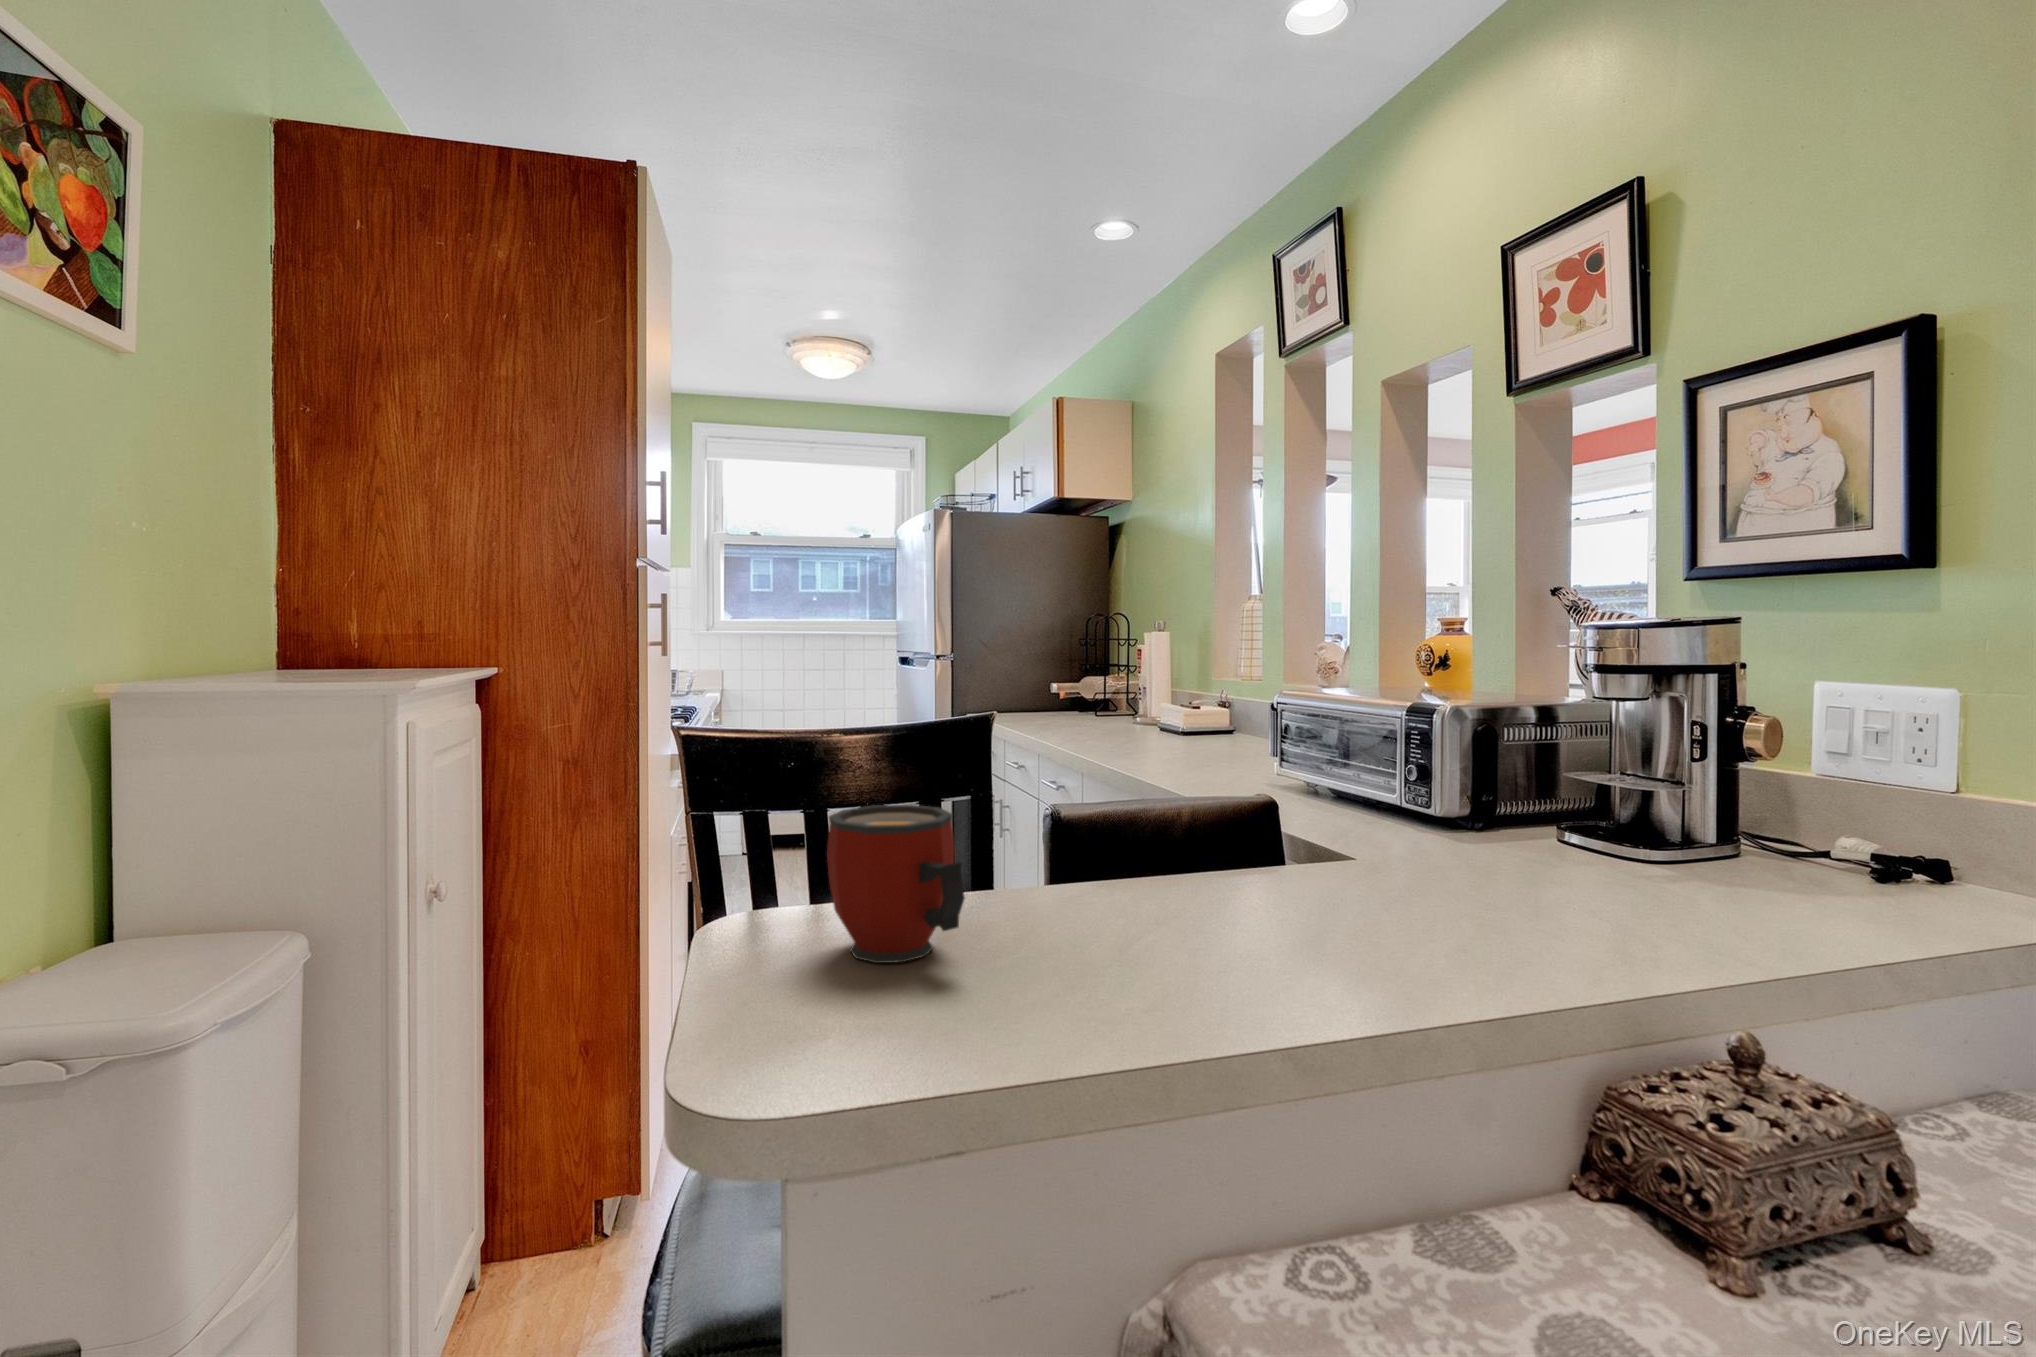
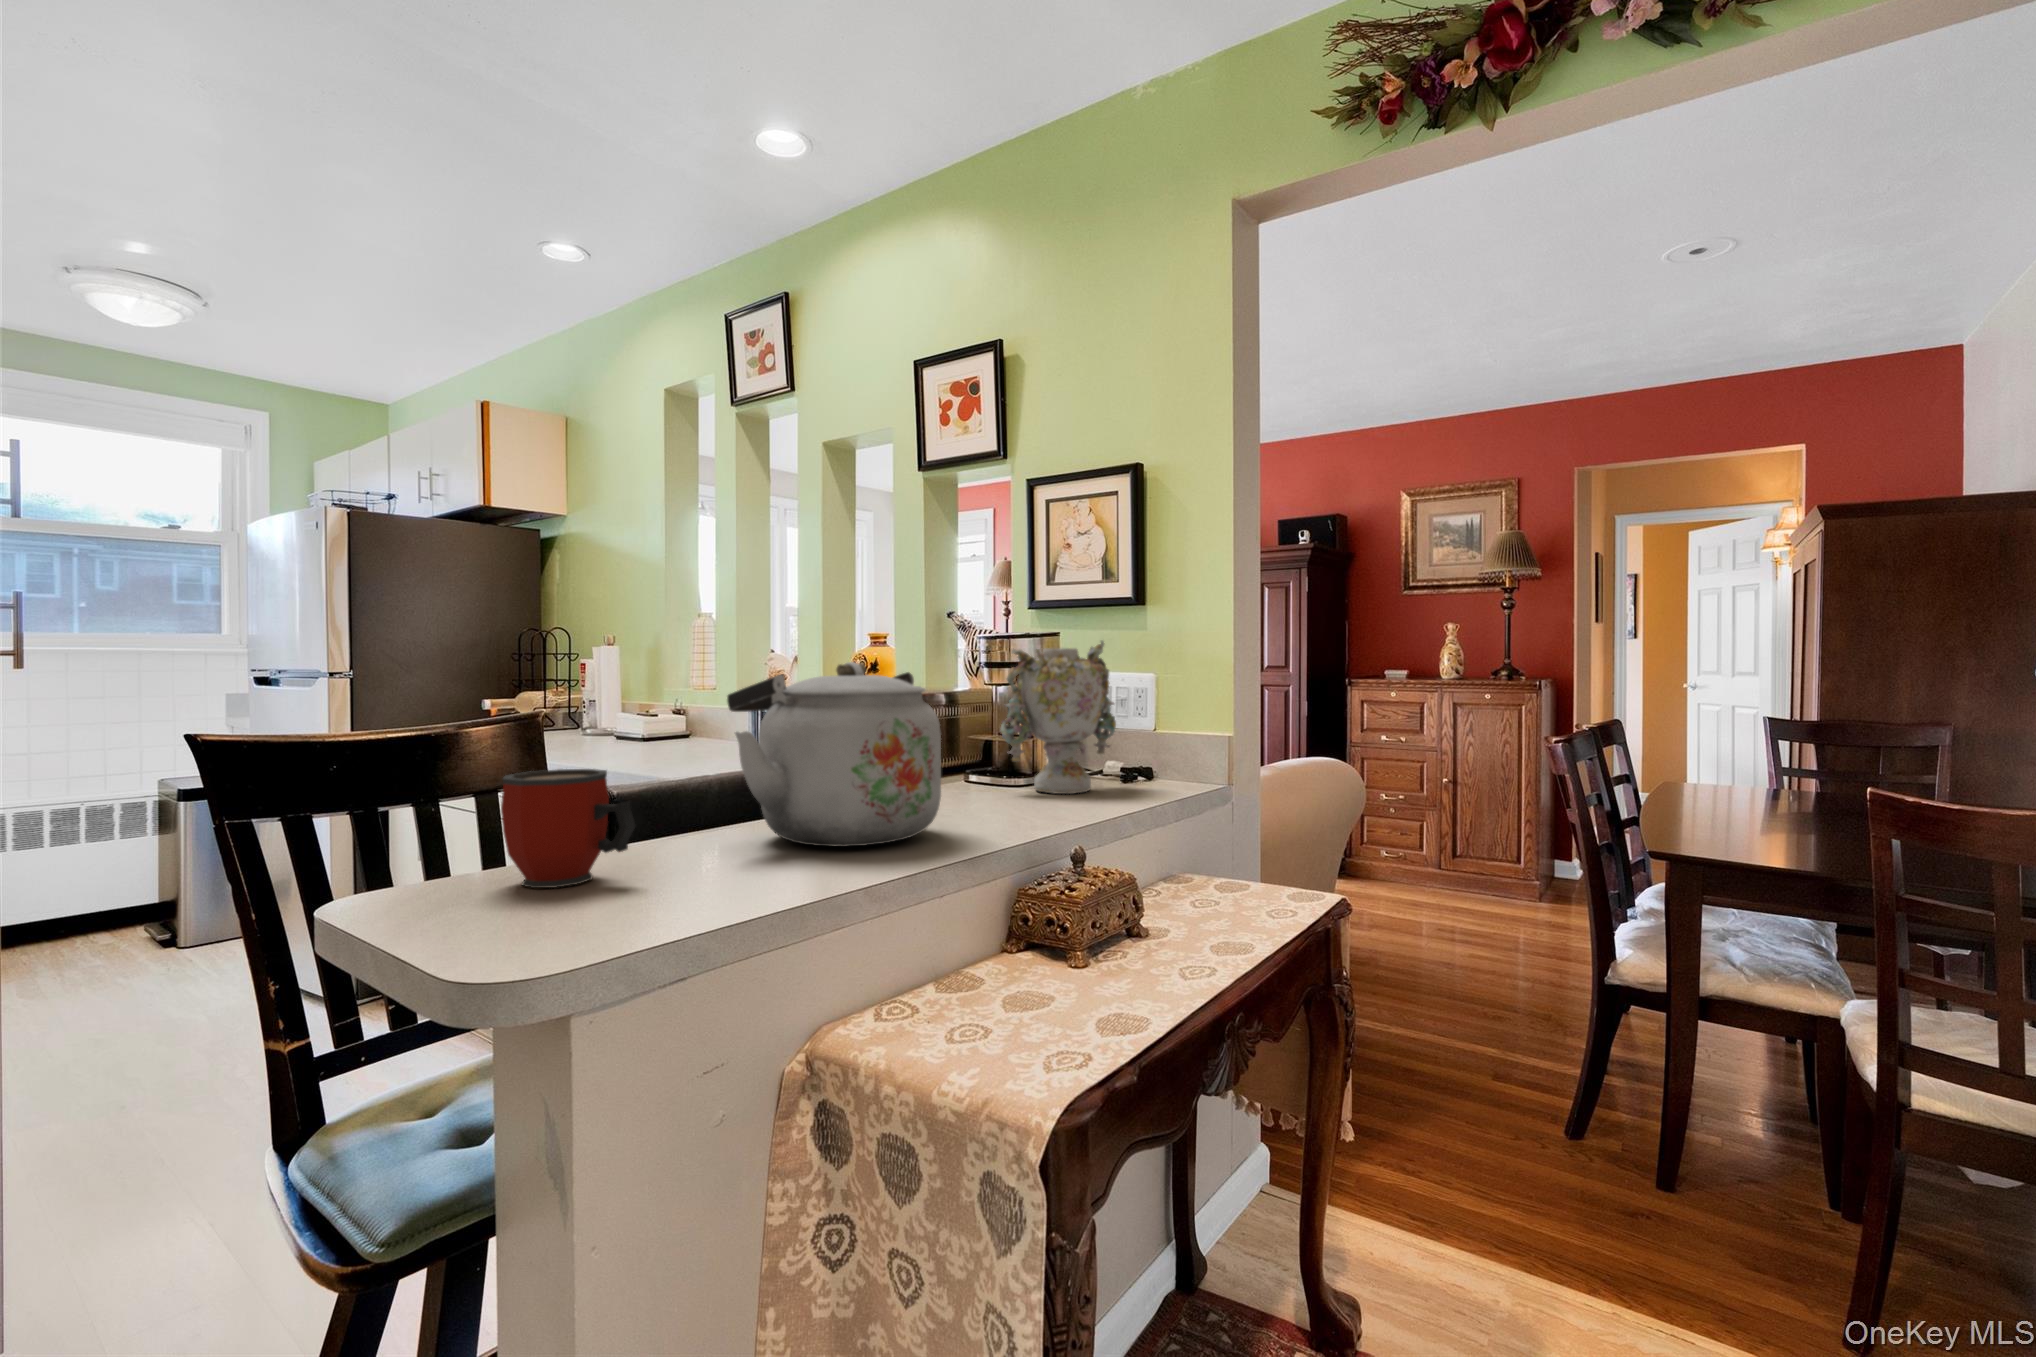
vase: none [1611,630,1859,892] -> present [1001,641,1116,794]
kettle: none [1127,671,1463,962] -> present [727,662,941,846]

